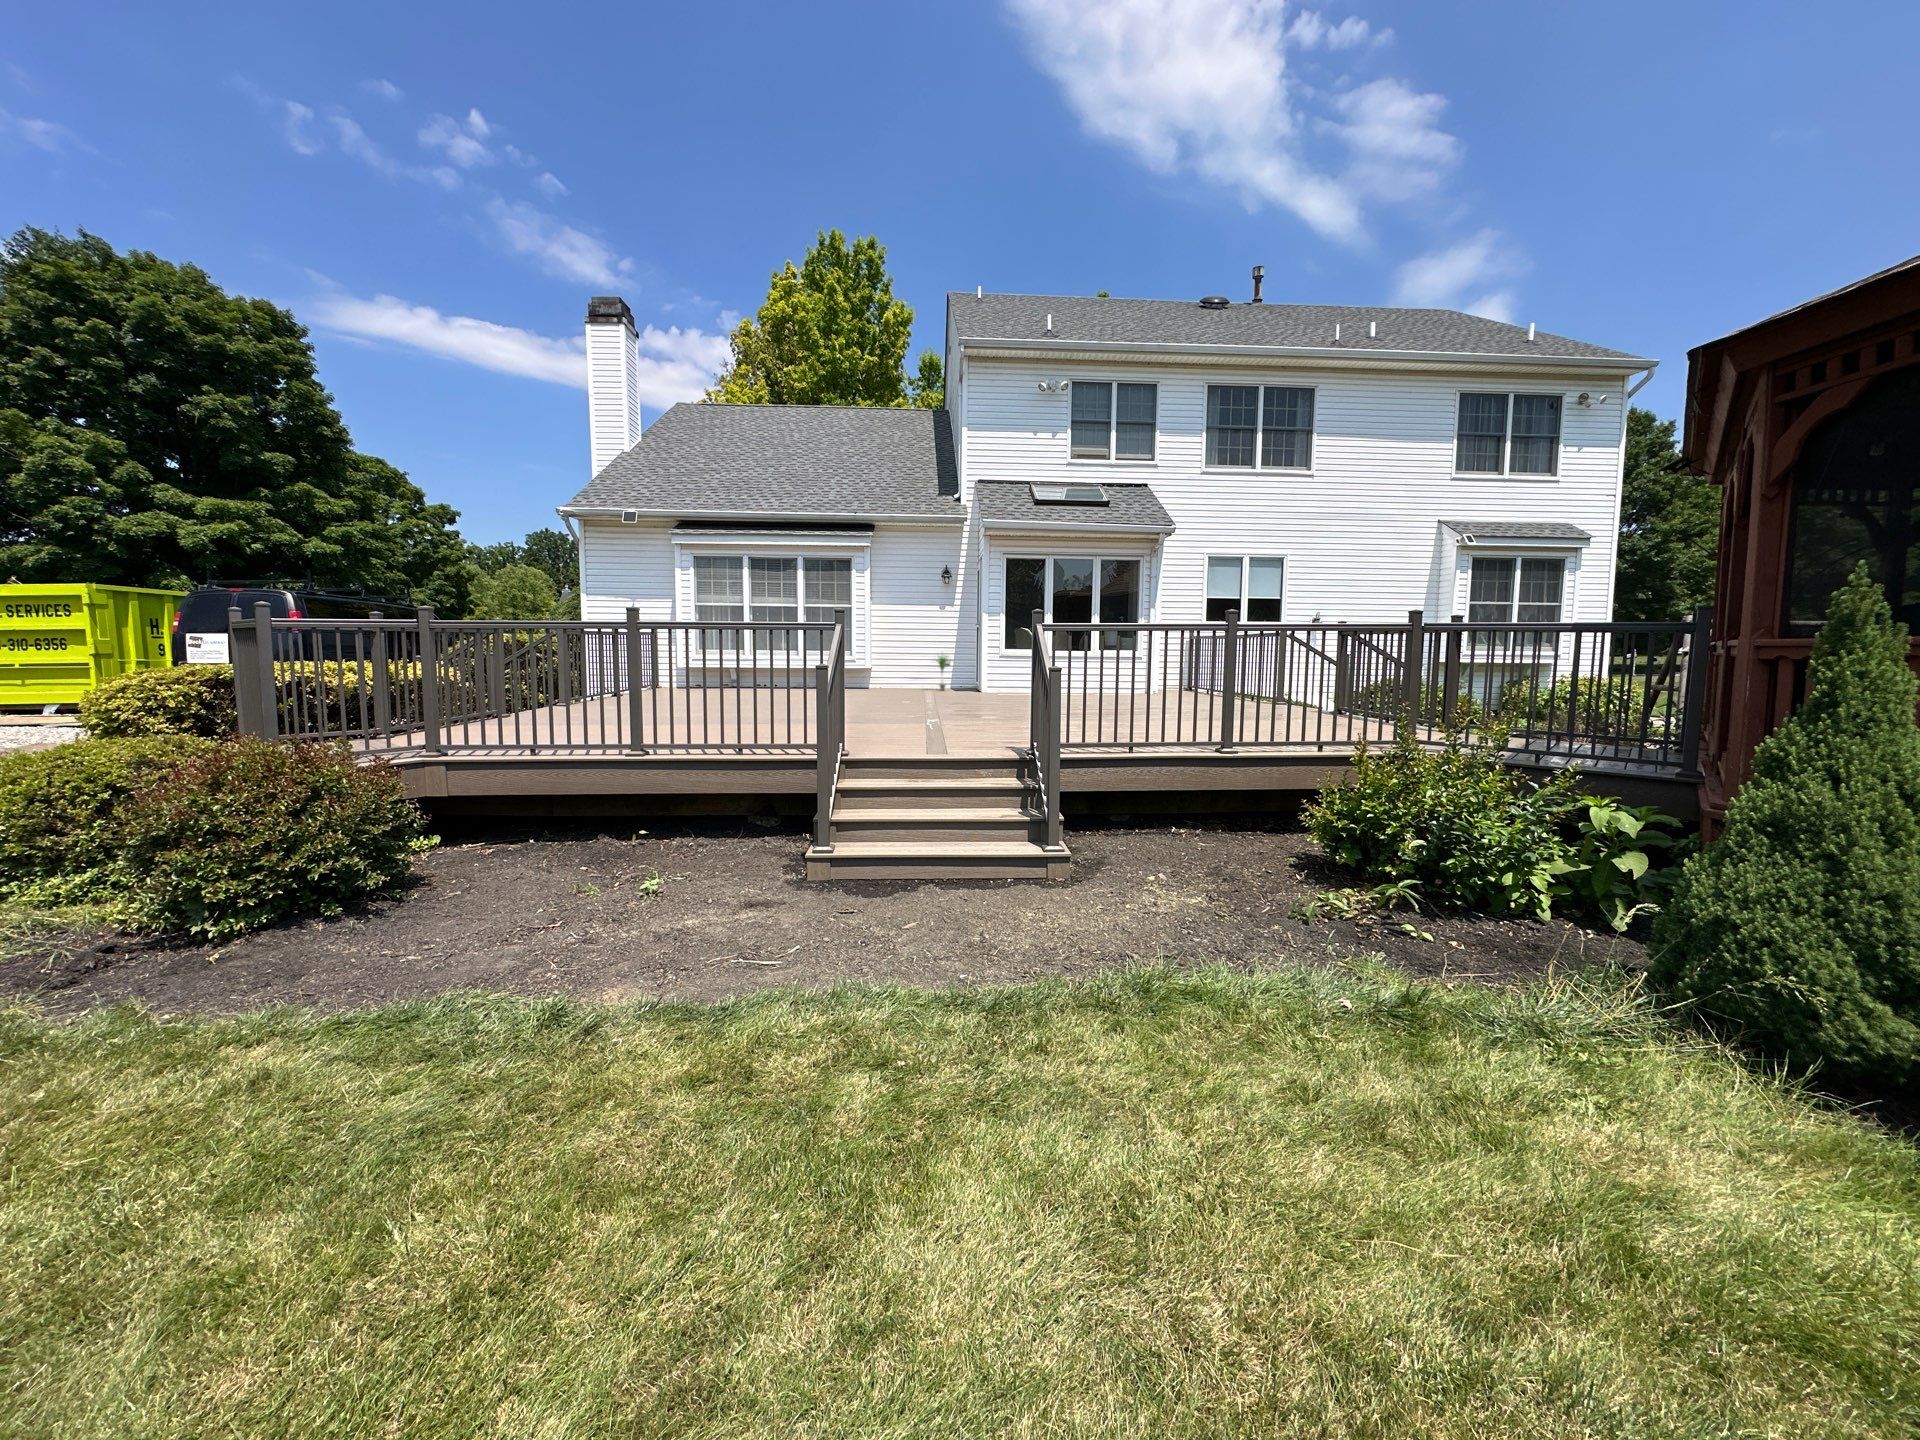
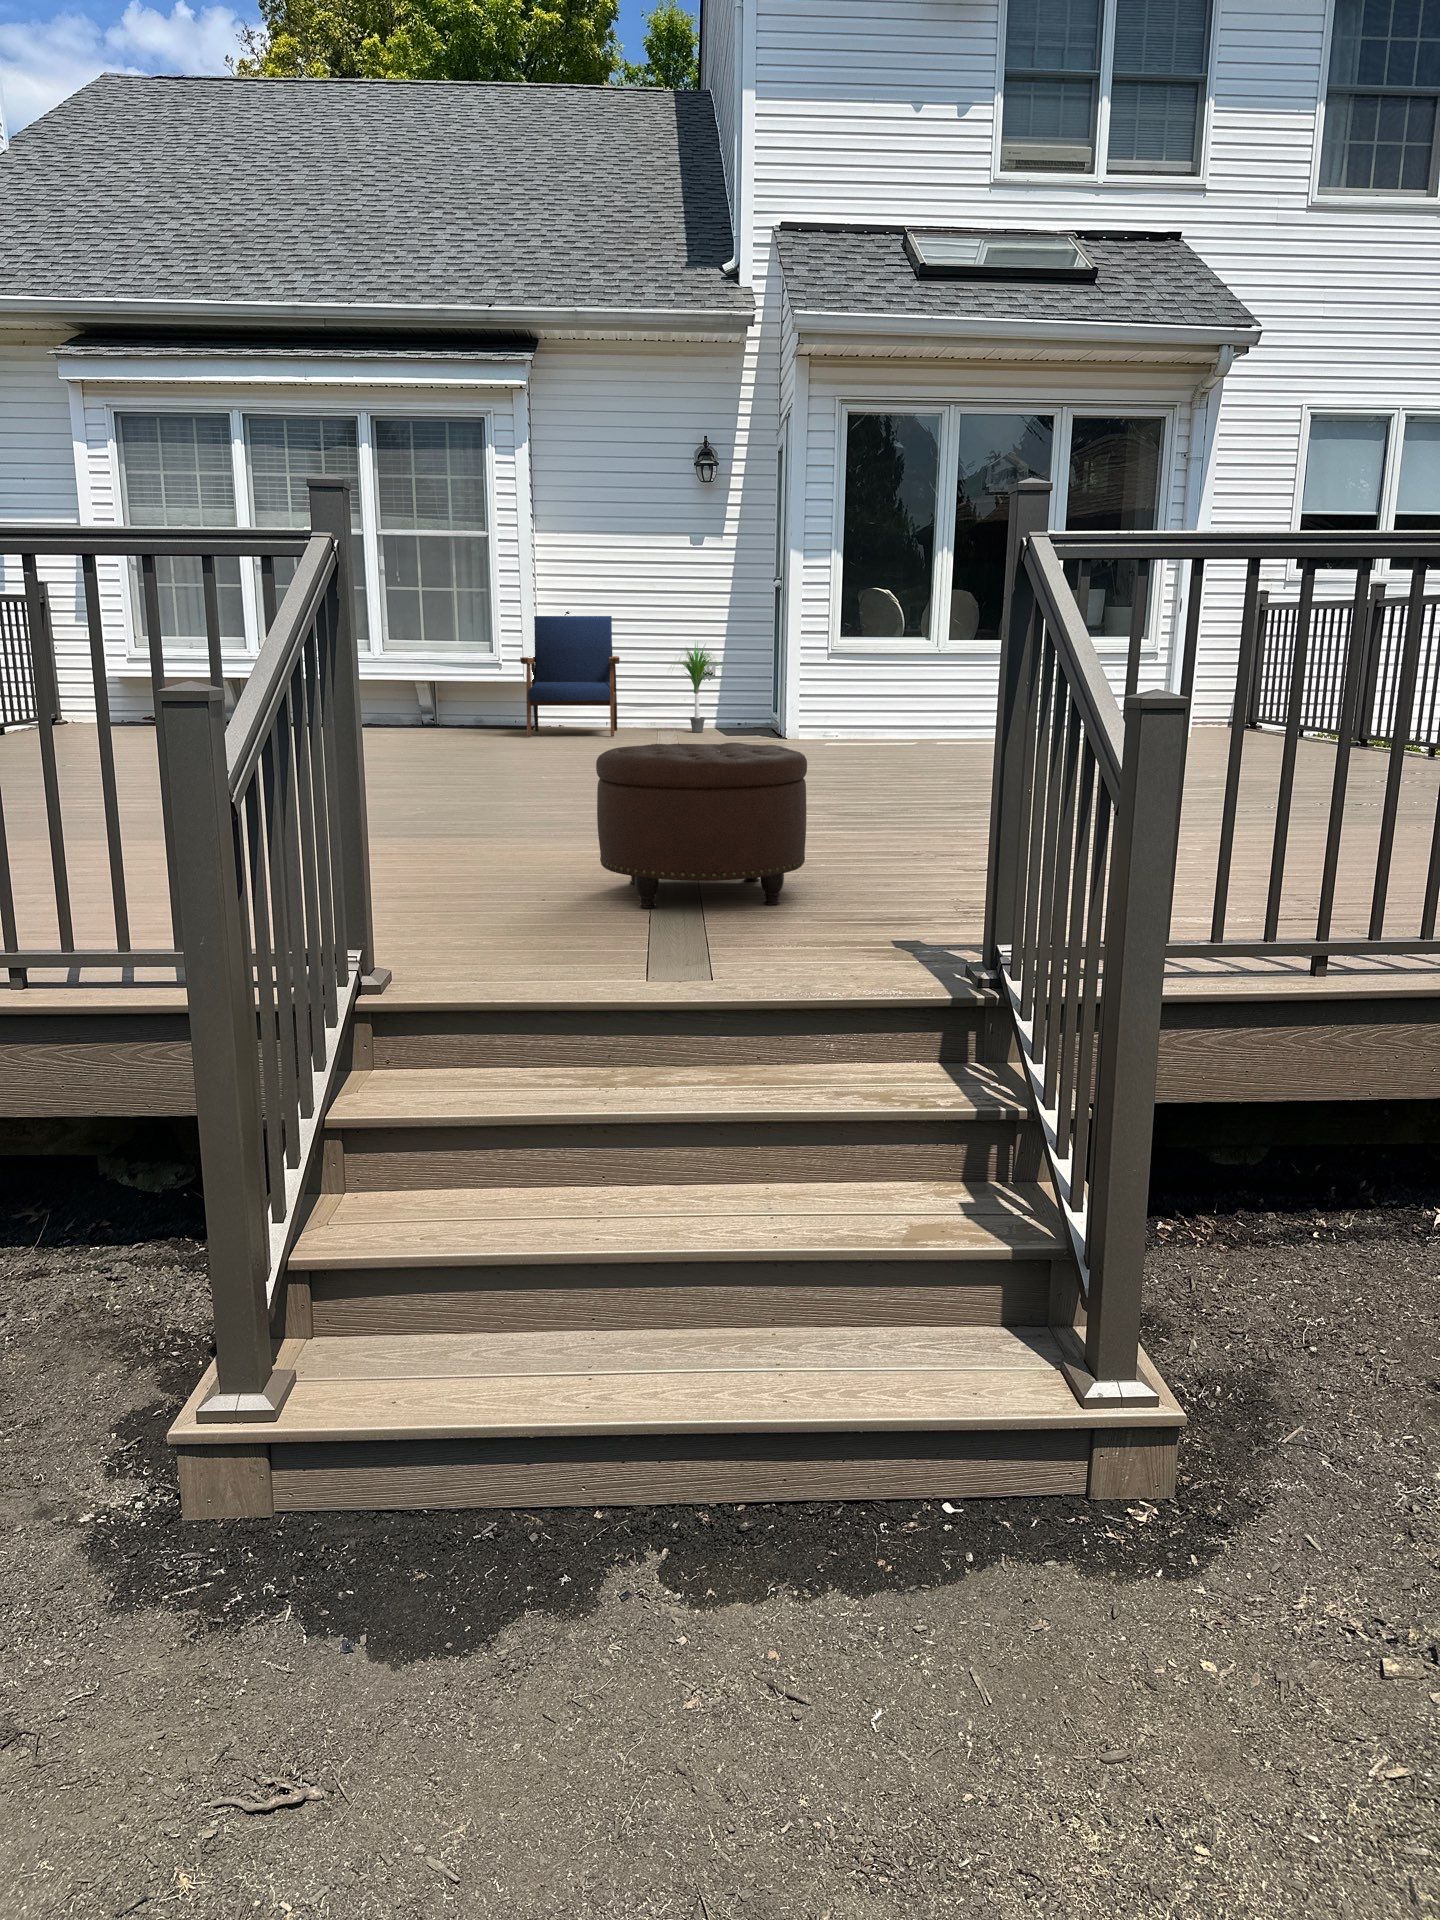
armchair: none [865,640,908,692] -> present [520,616,620,737]
ottoman: none [909,688,980,741] -> present [596,743,807,908]

